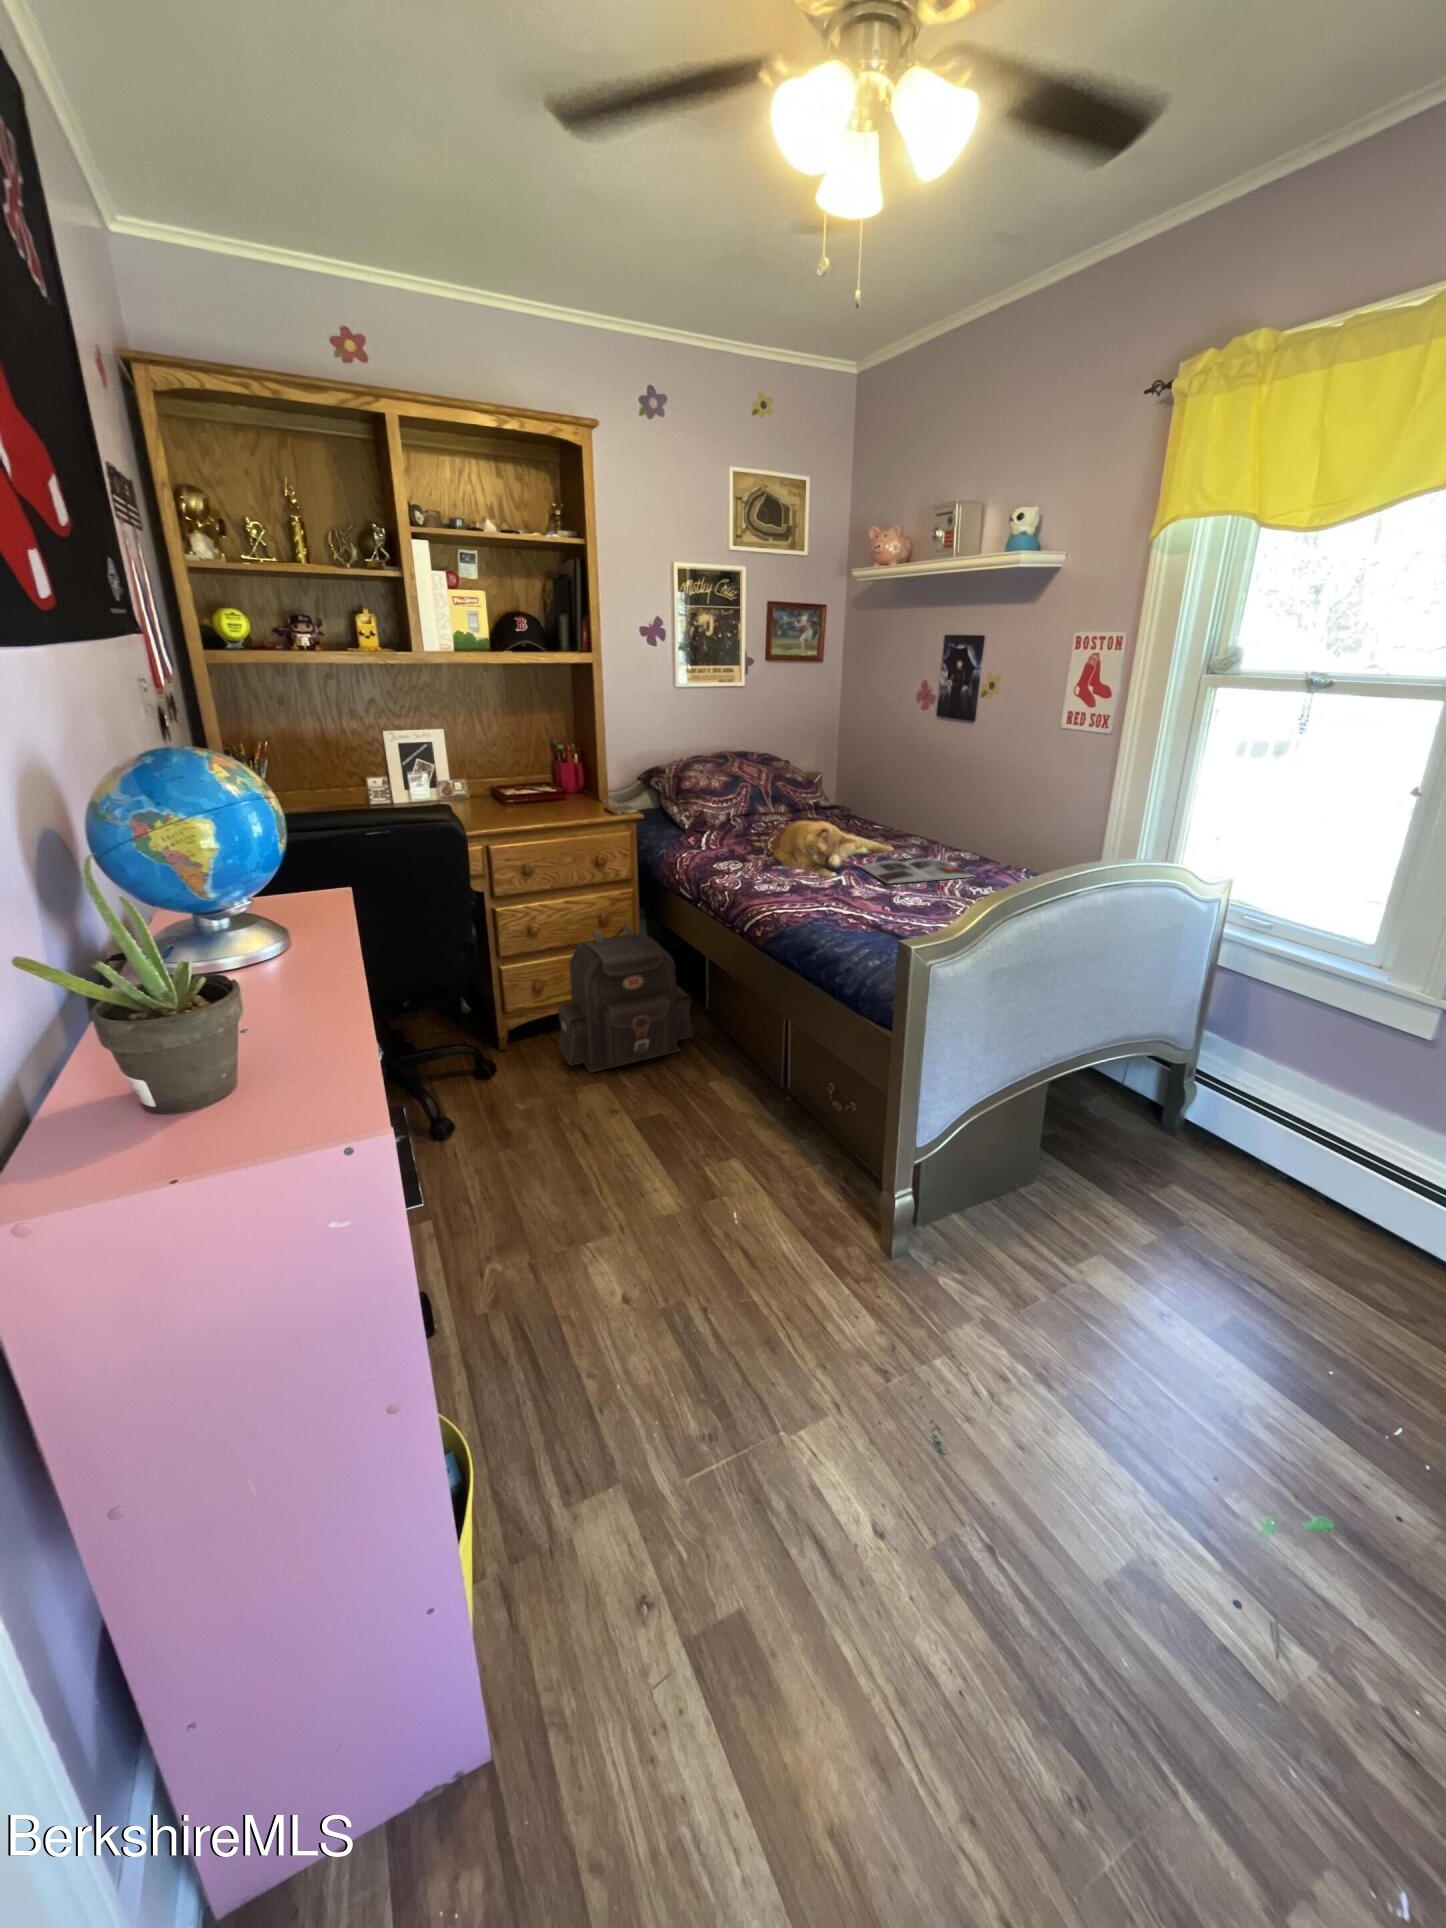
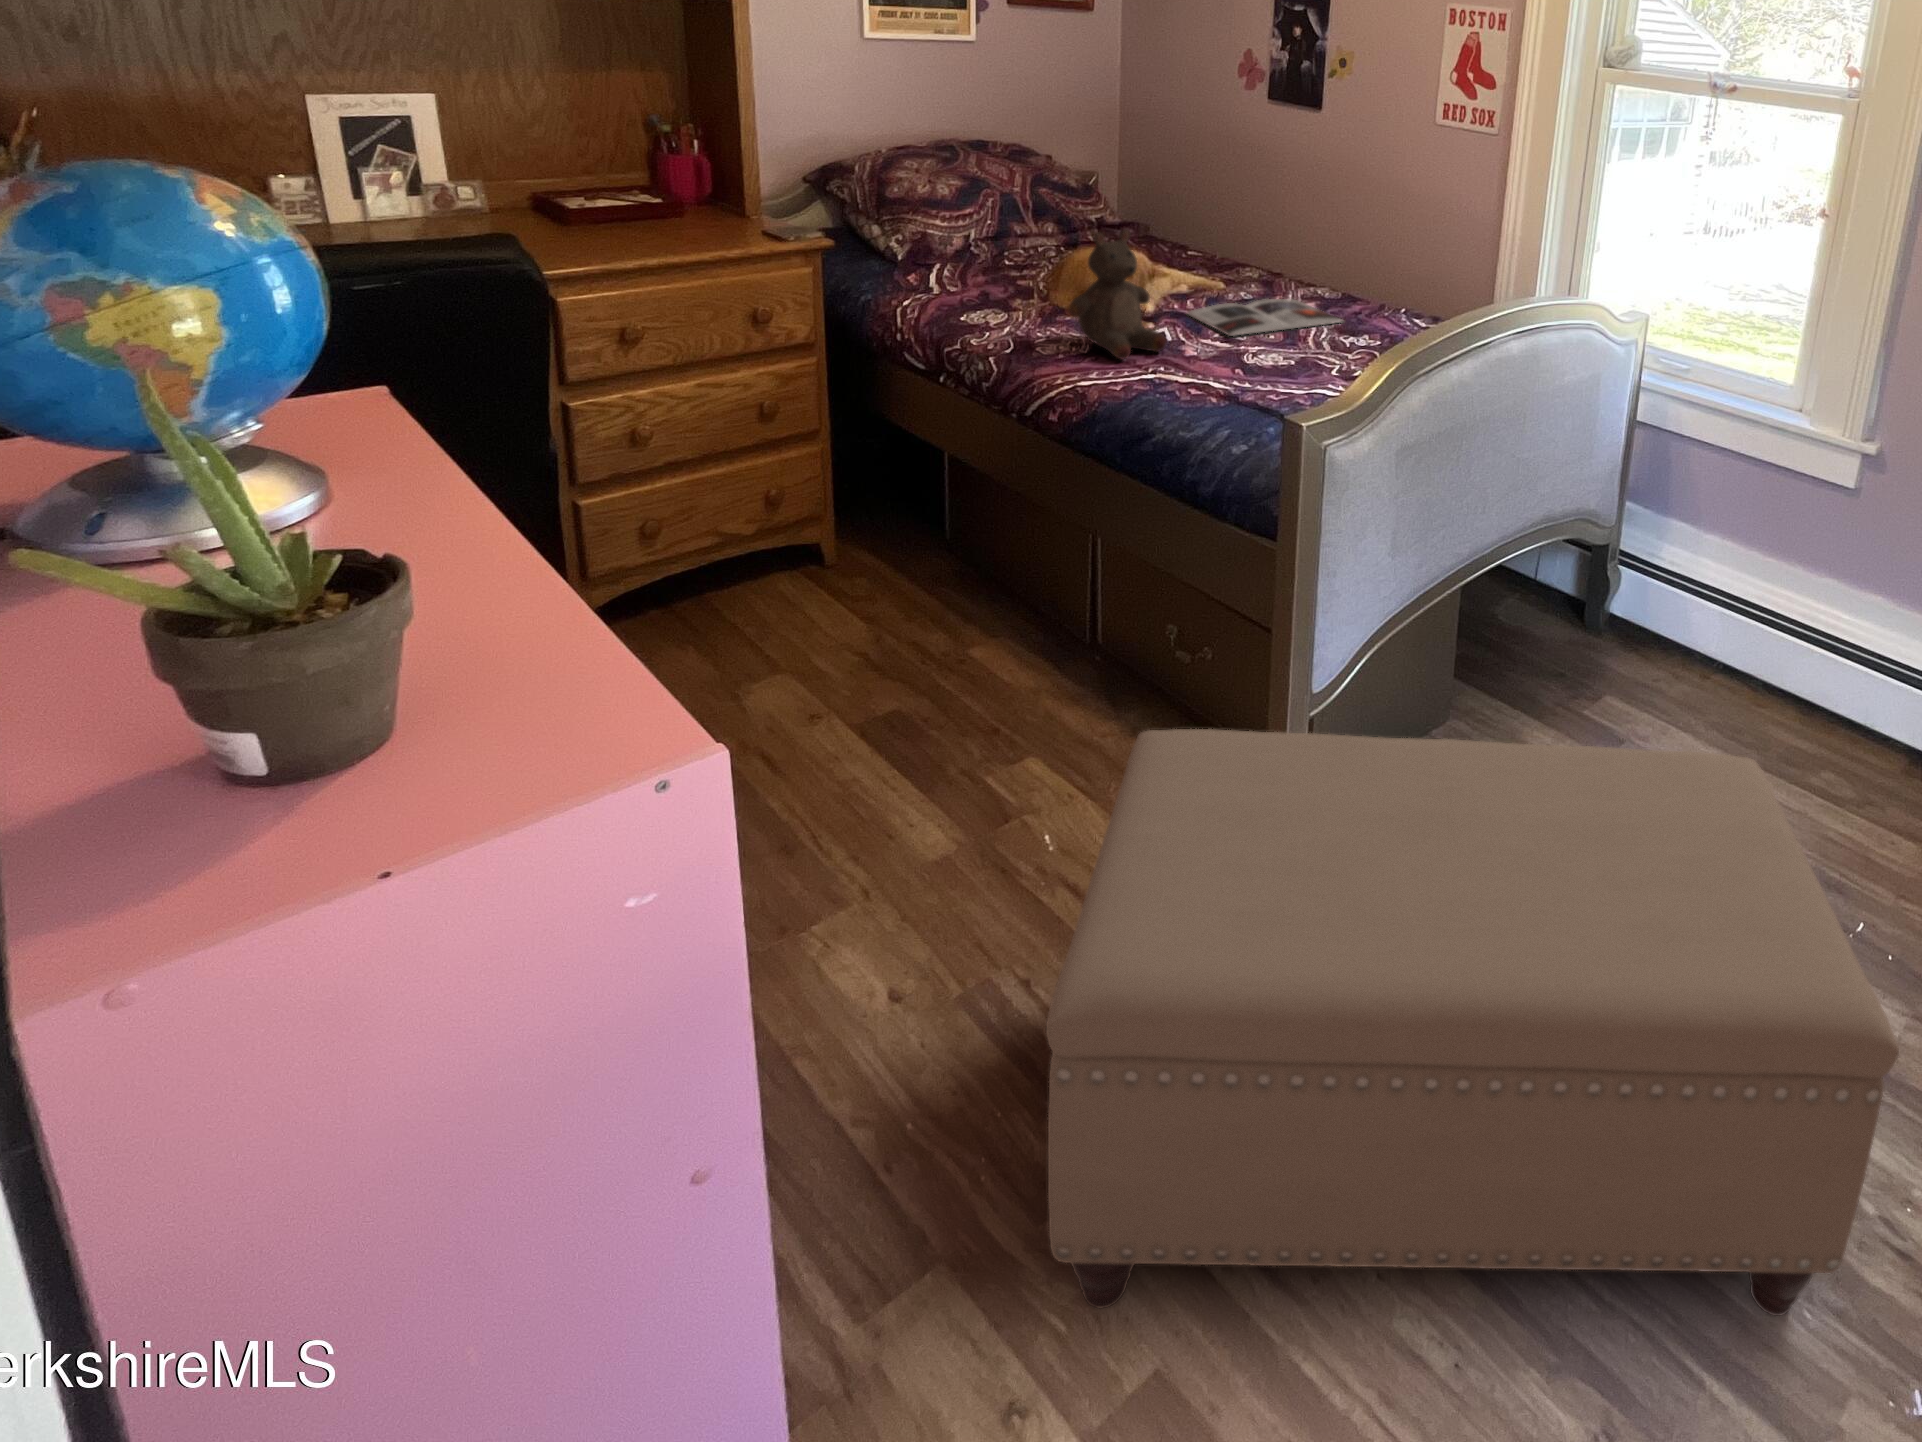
stuffed bear: none [775,806,841,897] -> present [1068,230,1167,359]
backpack: present [558,926,693,1072] -> none [696,418,936,662]
ottoman: none [672,1157,1413,1769] -> present [1046,729,1899,1316]

